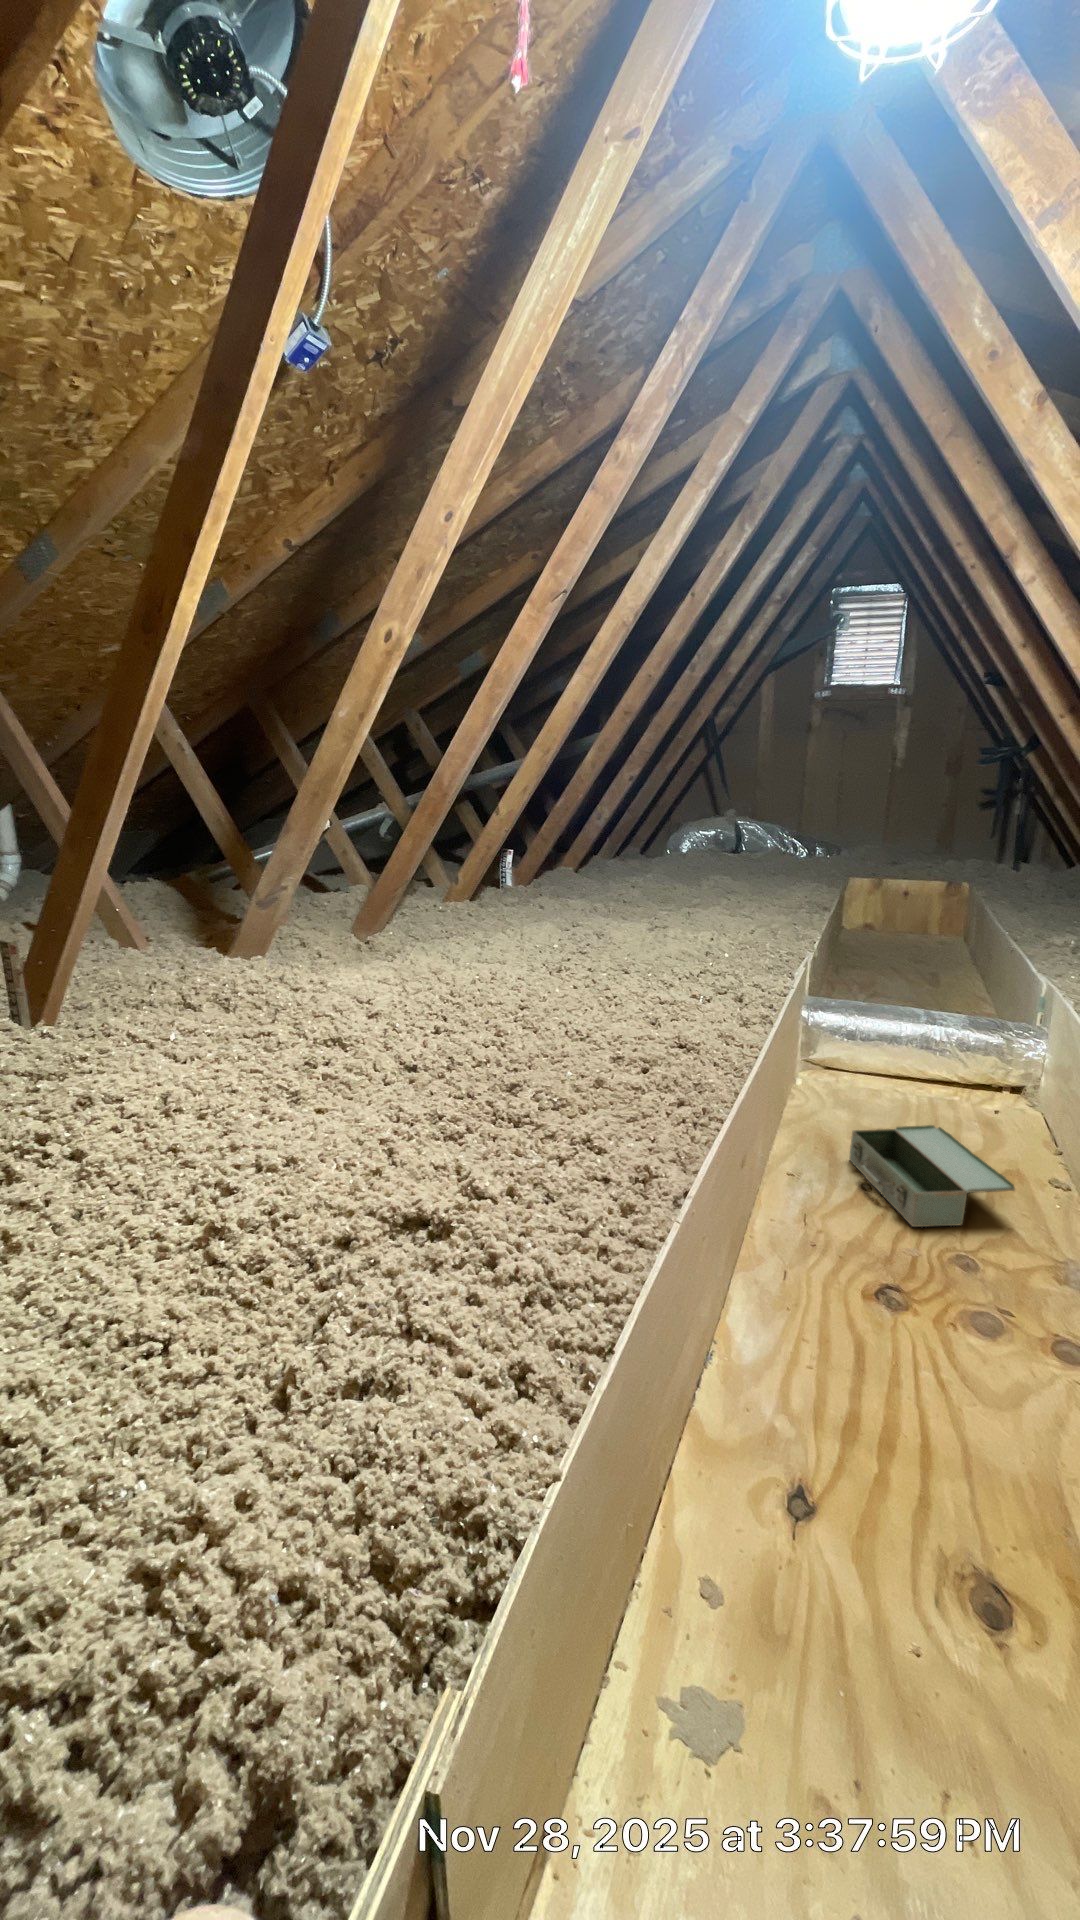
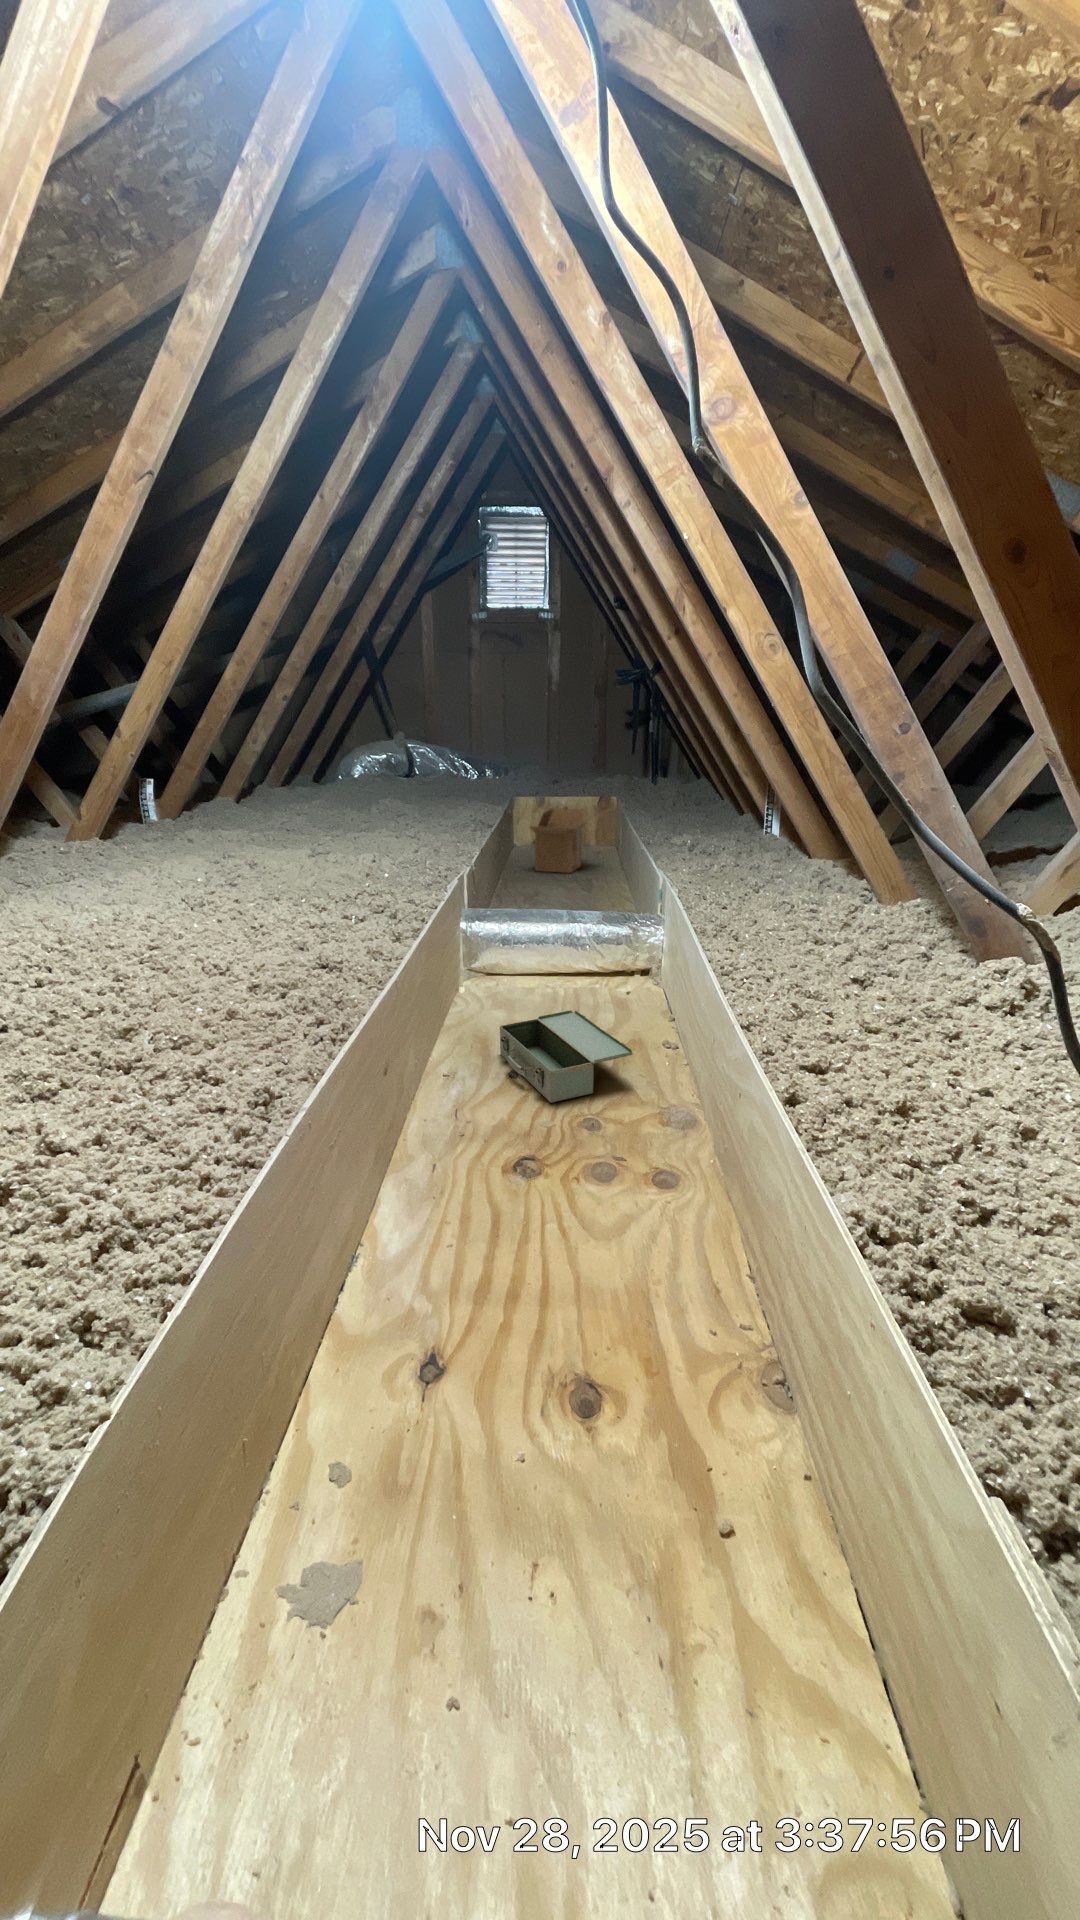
cardboard box: none [867,890,947,962] -> present [530,808,587,873]

